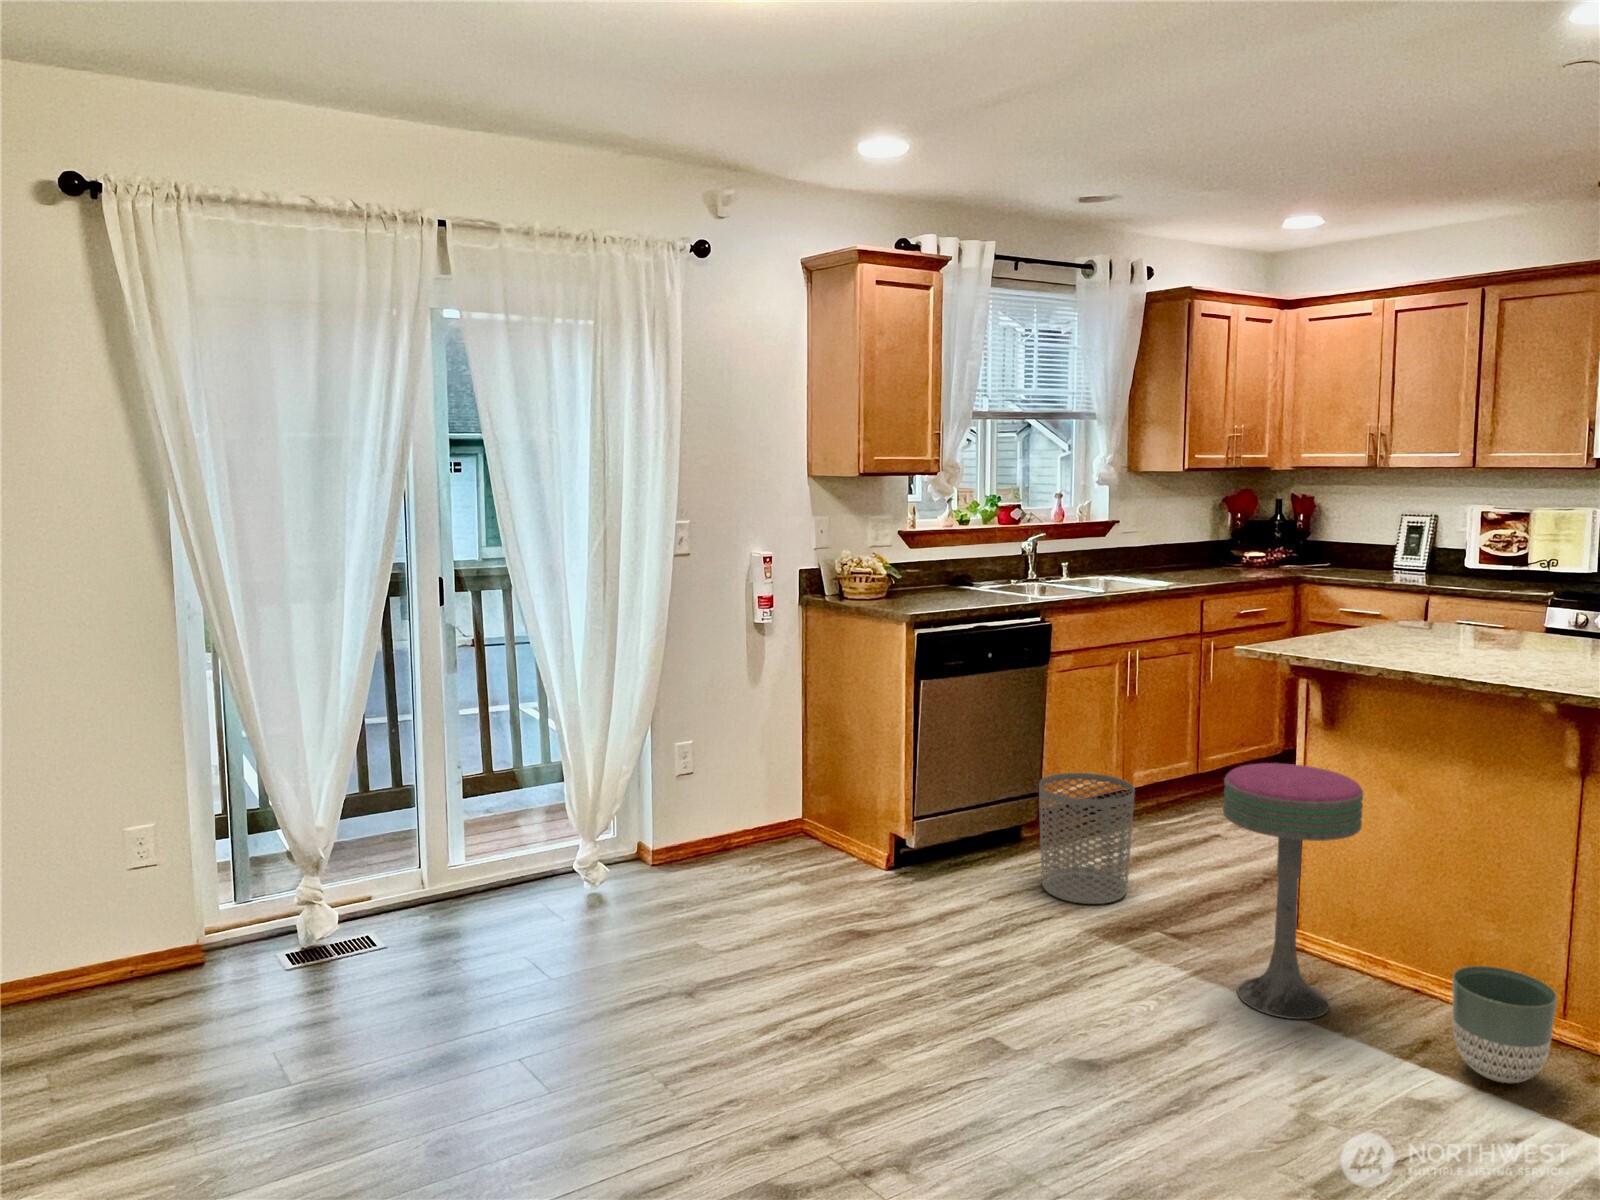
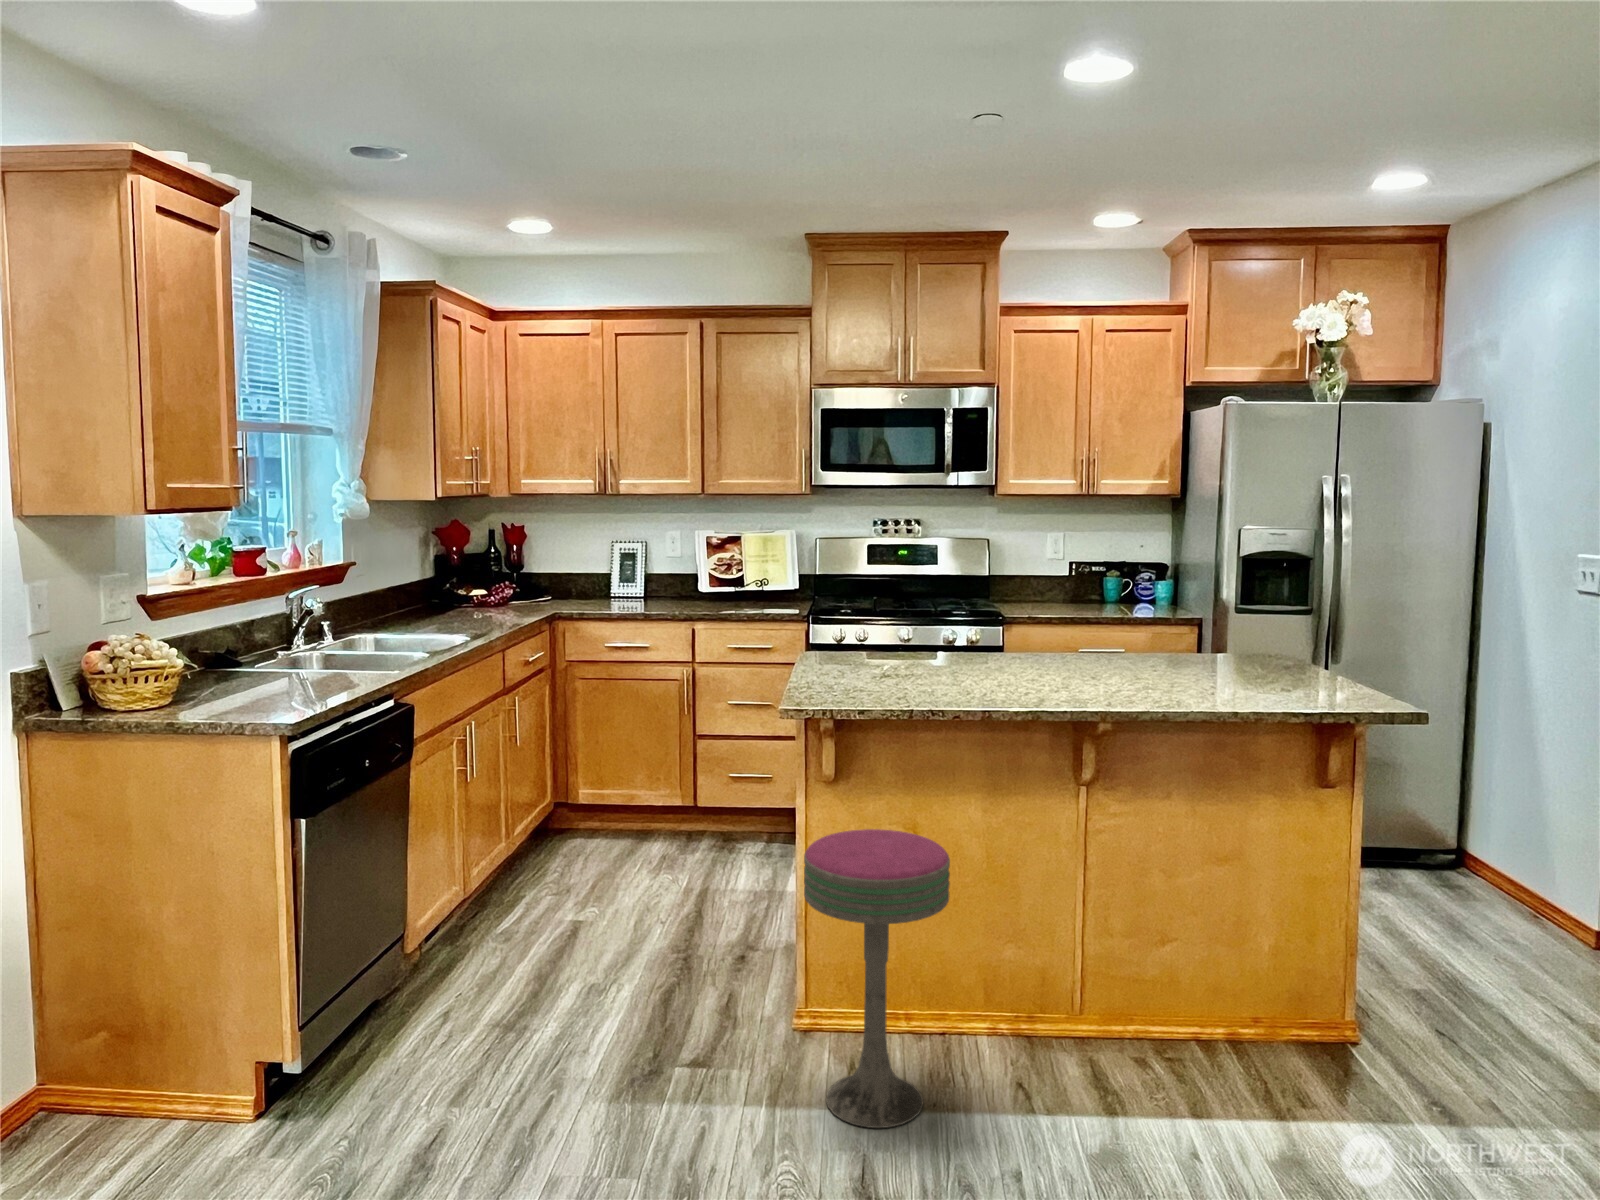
waste bin: present [1039,773,1135,904] -> none [472,897,600,1084]
planter: present [1452,966,1557,1083] -> none [1045,983,1135,1099]

